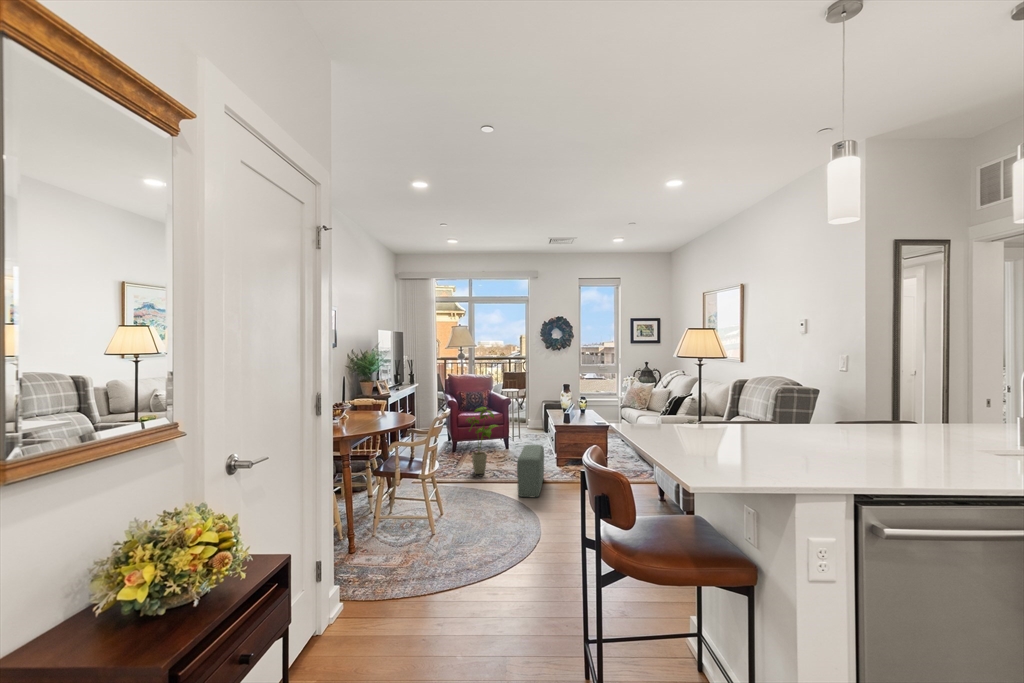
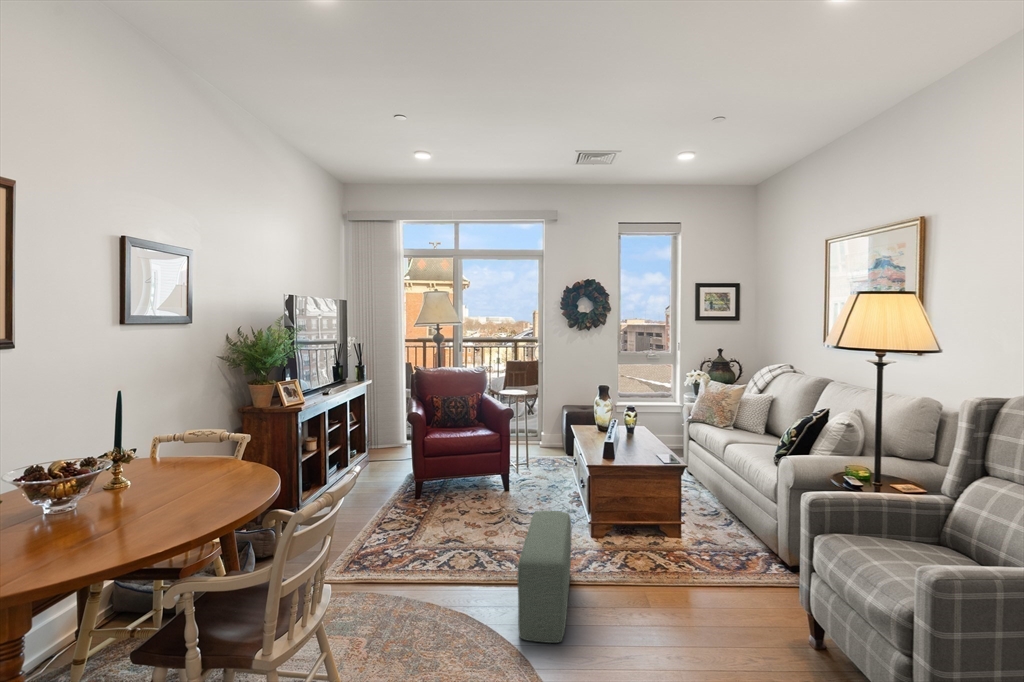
house plant: present [467,407,497,474] -> none [426,435,490,559]

